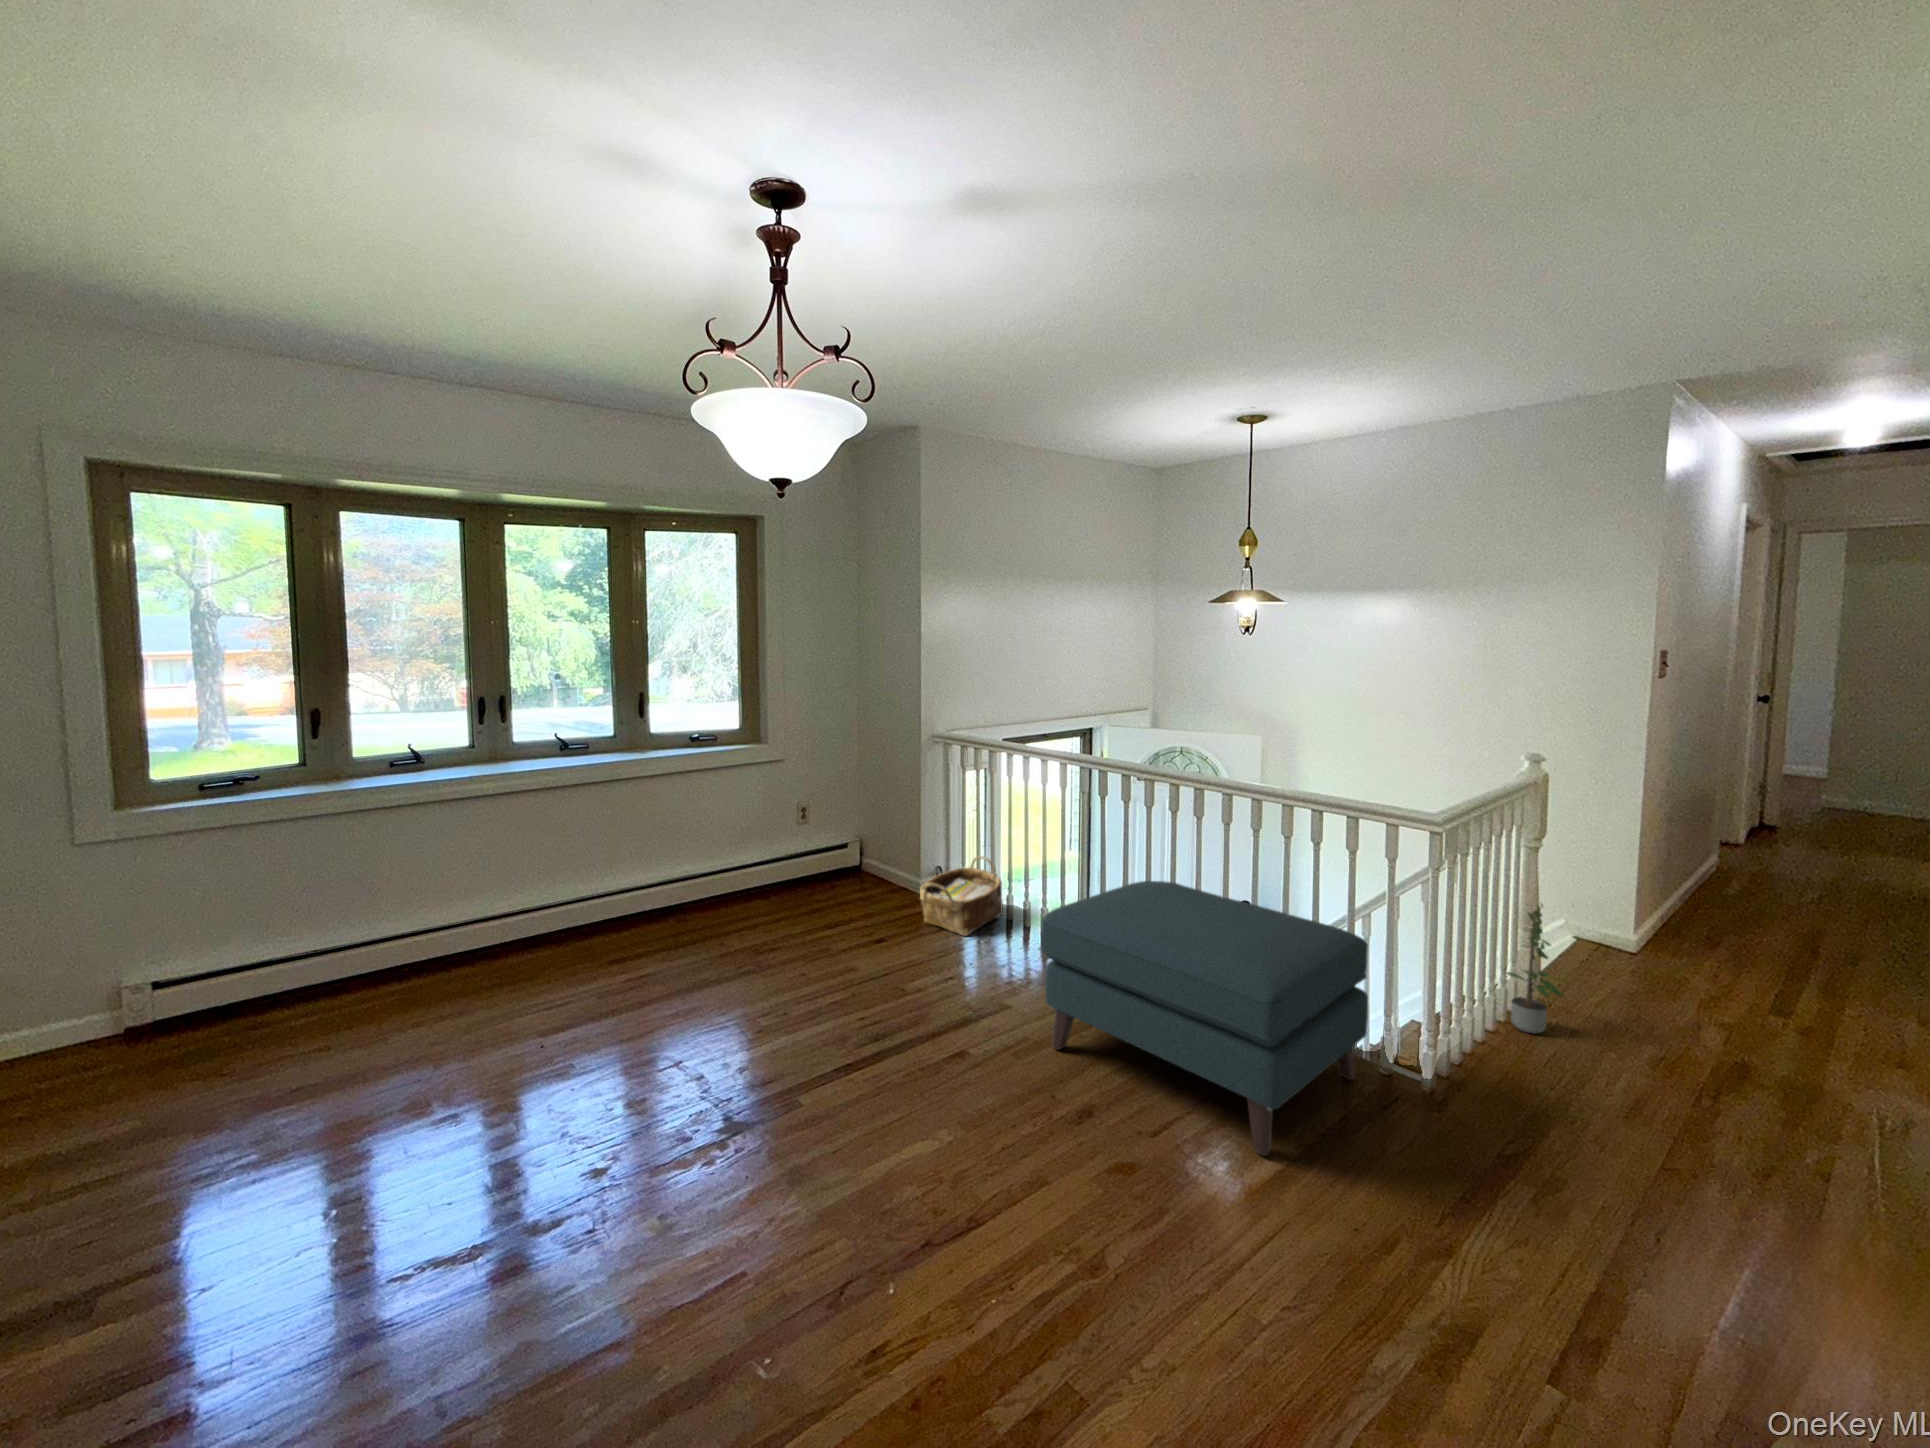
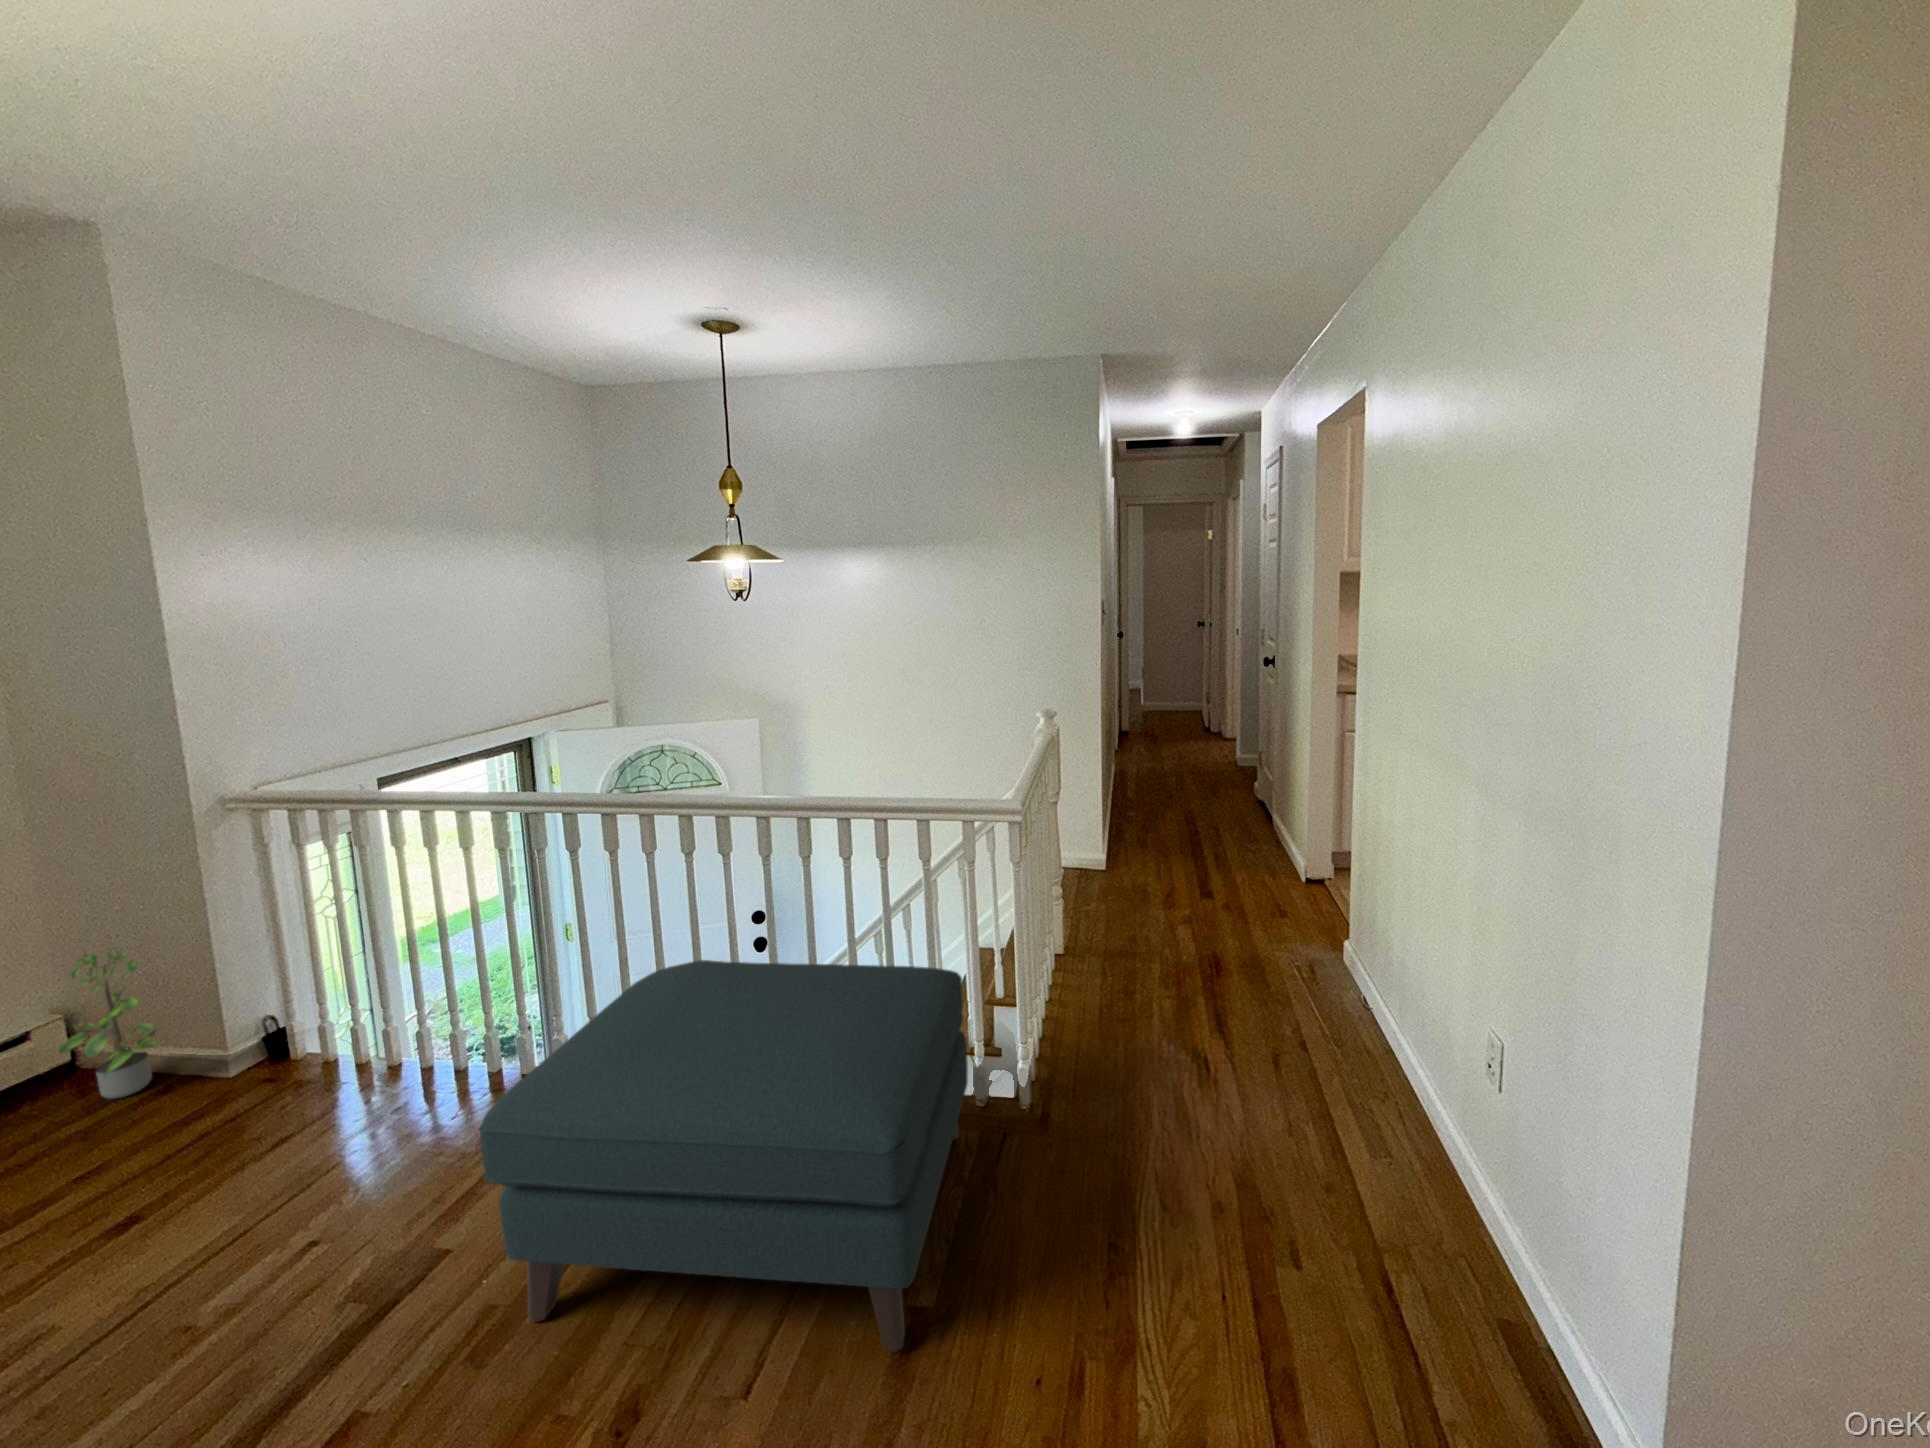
woven basket: present [920,857,1003,936] -> none [214,984,413,1142]
potted plant: present [1506,903,1567,1033] -> present [58,948,157,1099]

